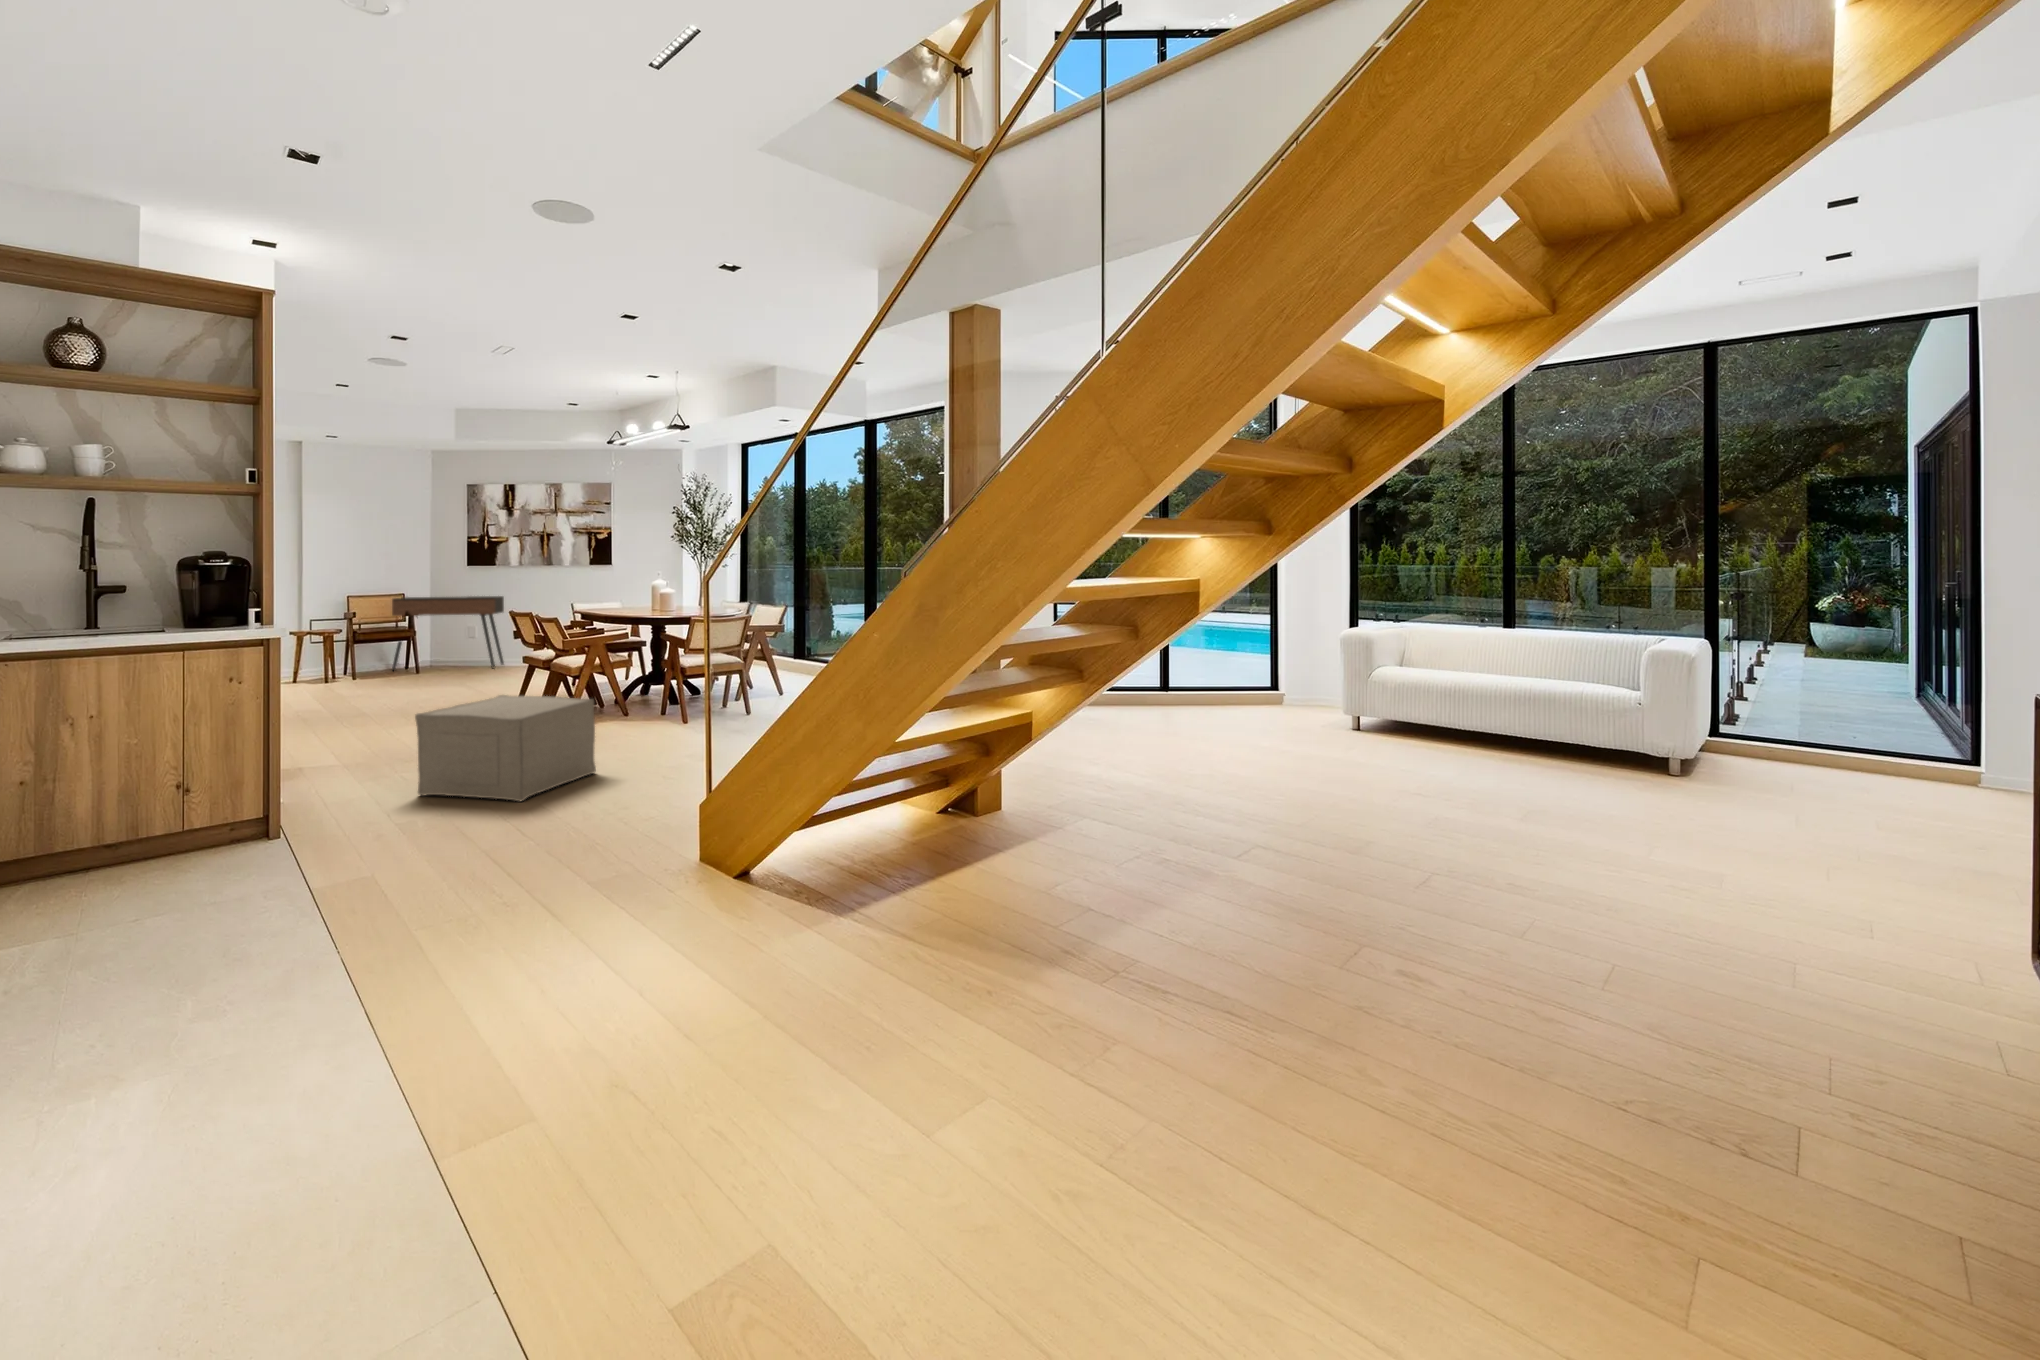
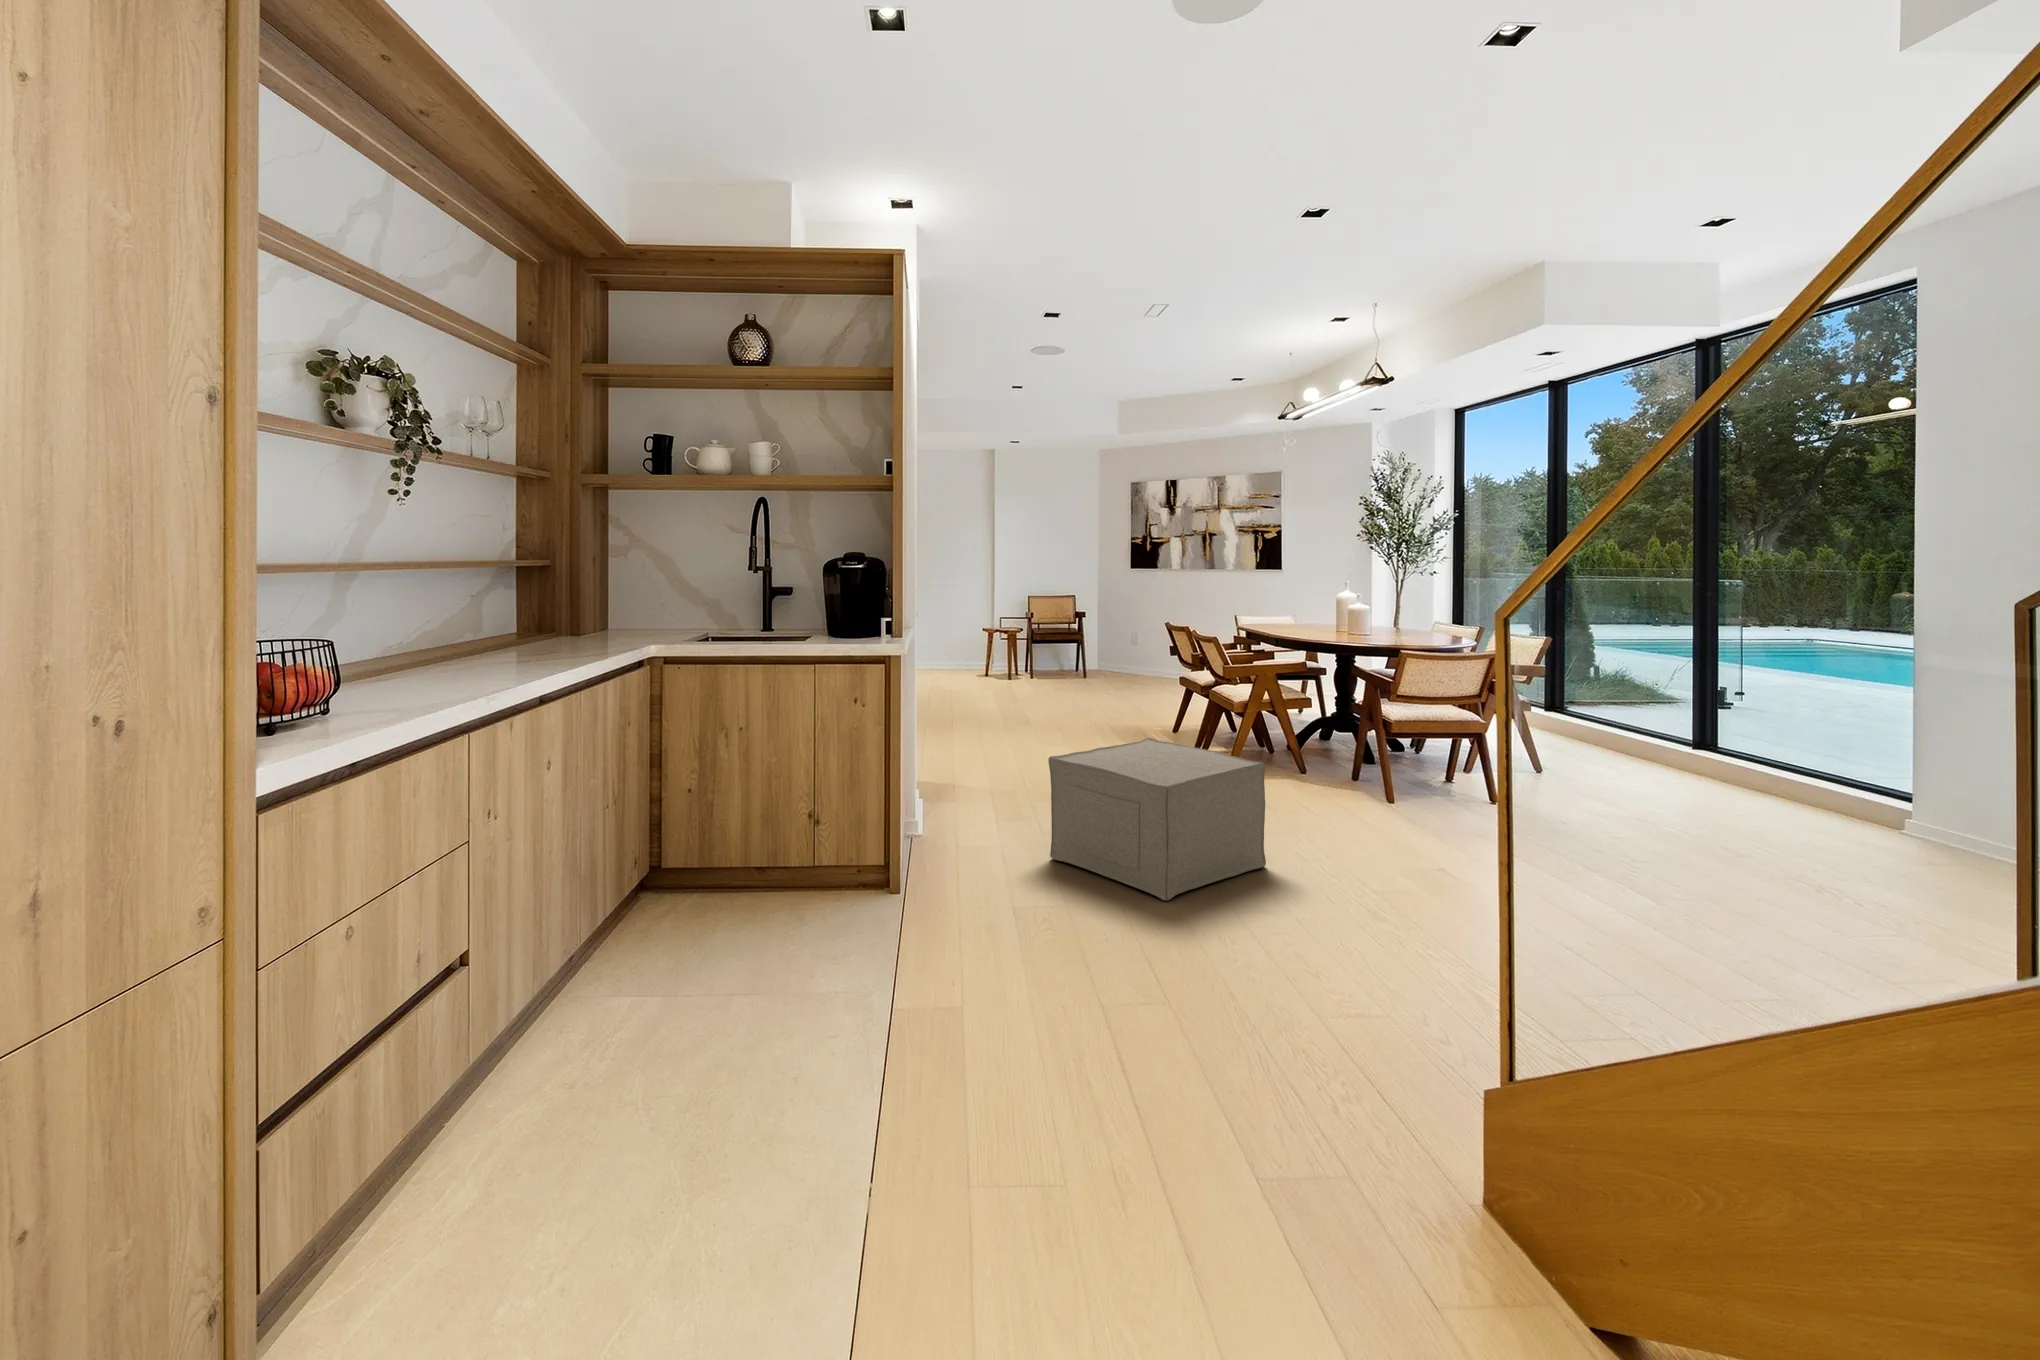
console table: present [392,596,504,671] -> none [1062,599,1167,680]

